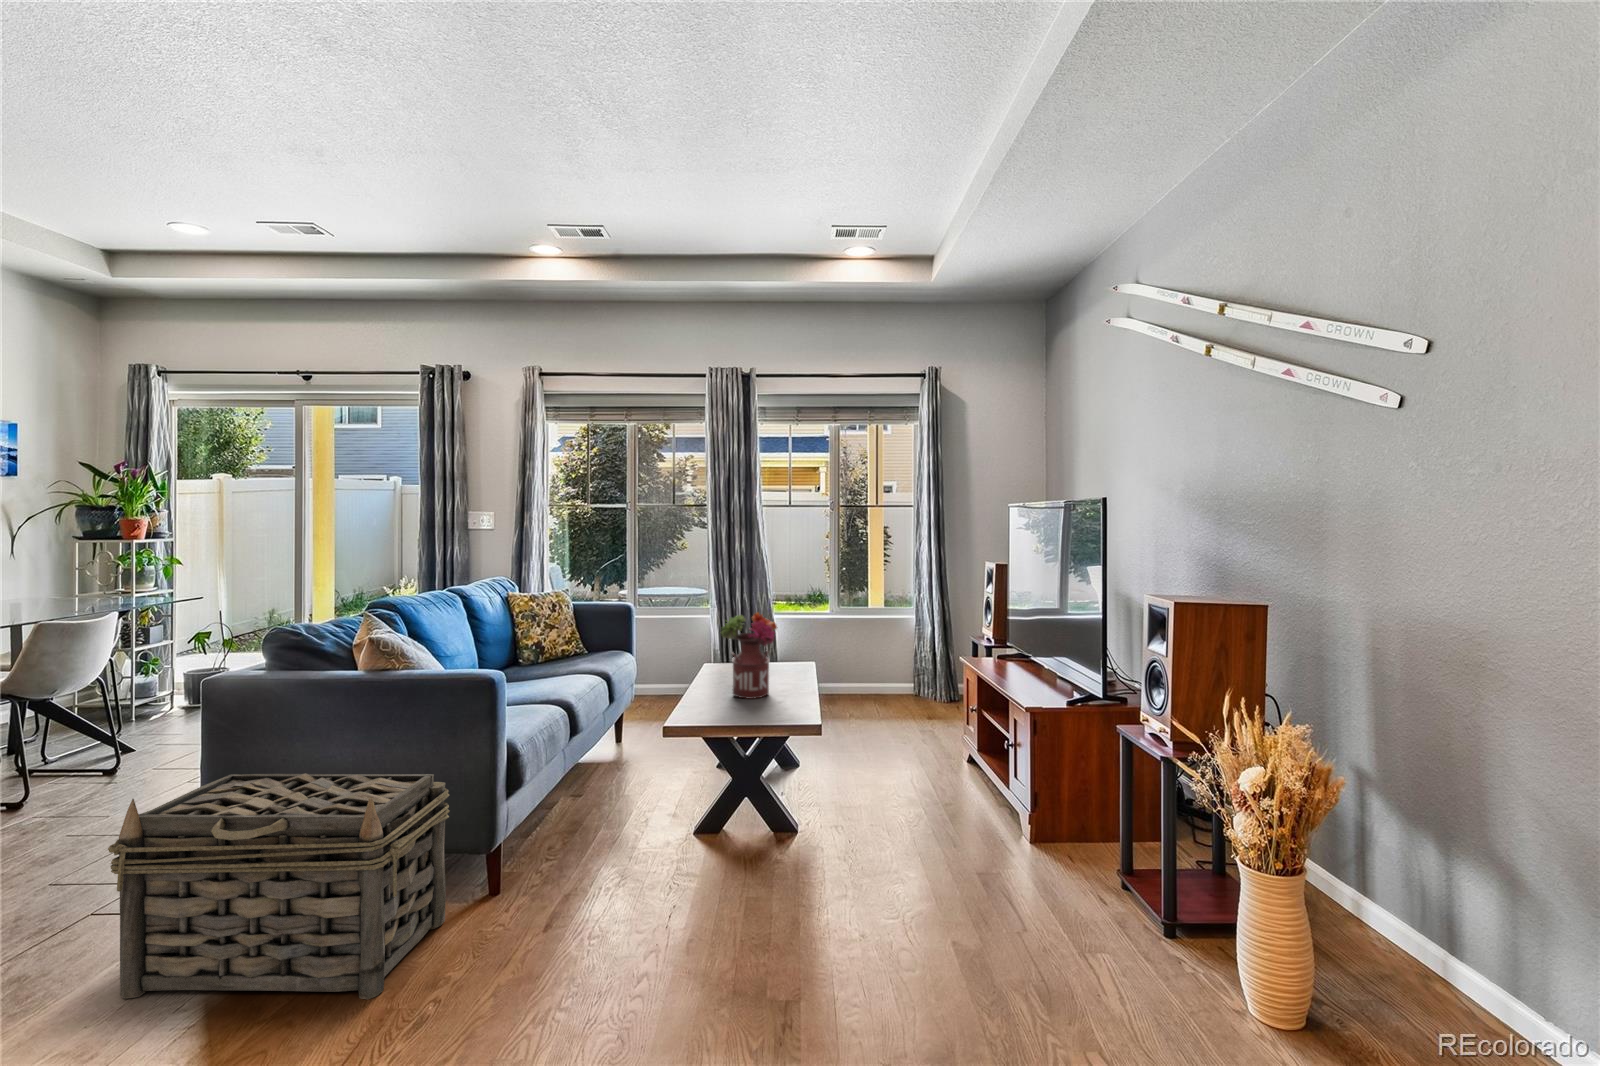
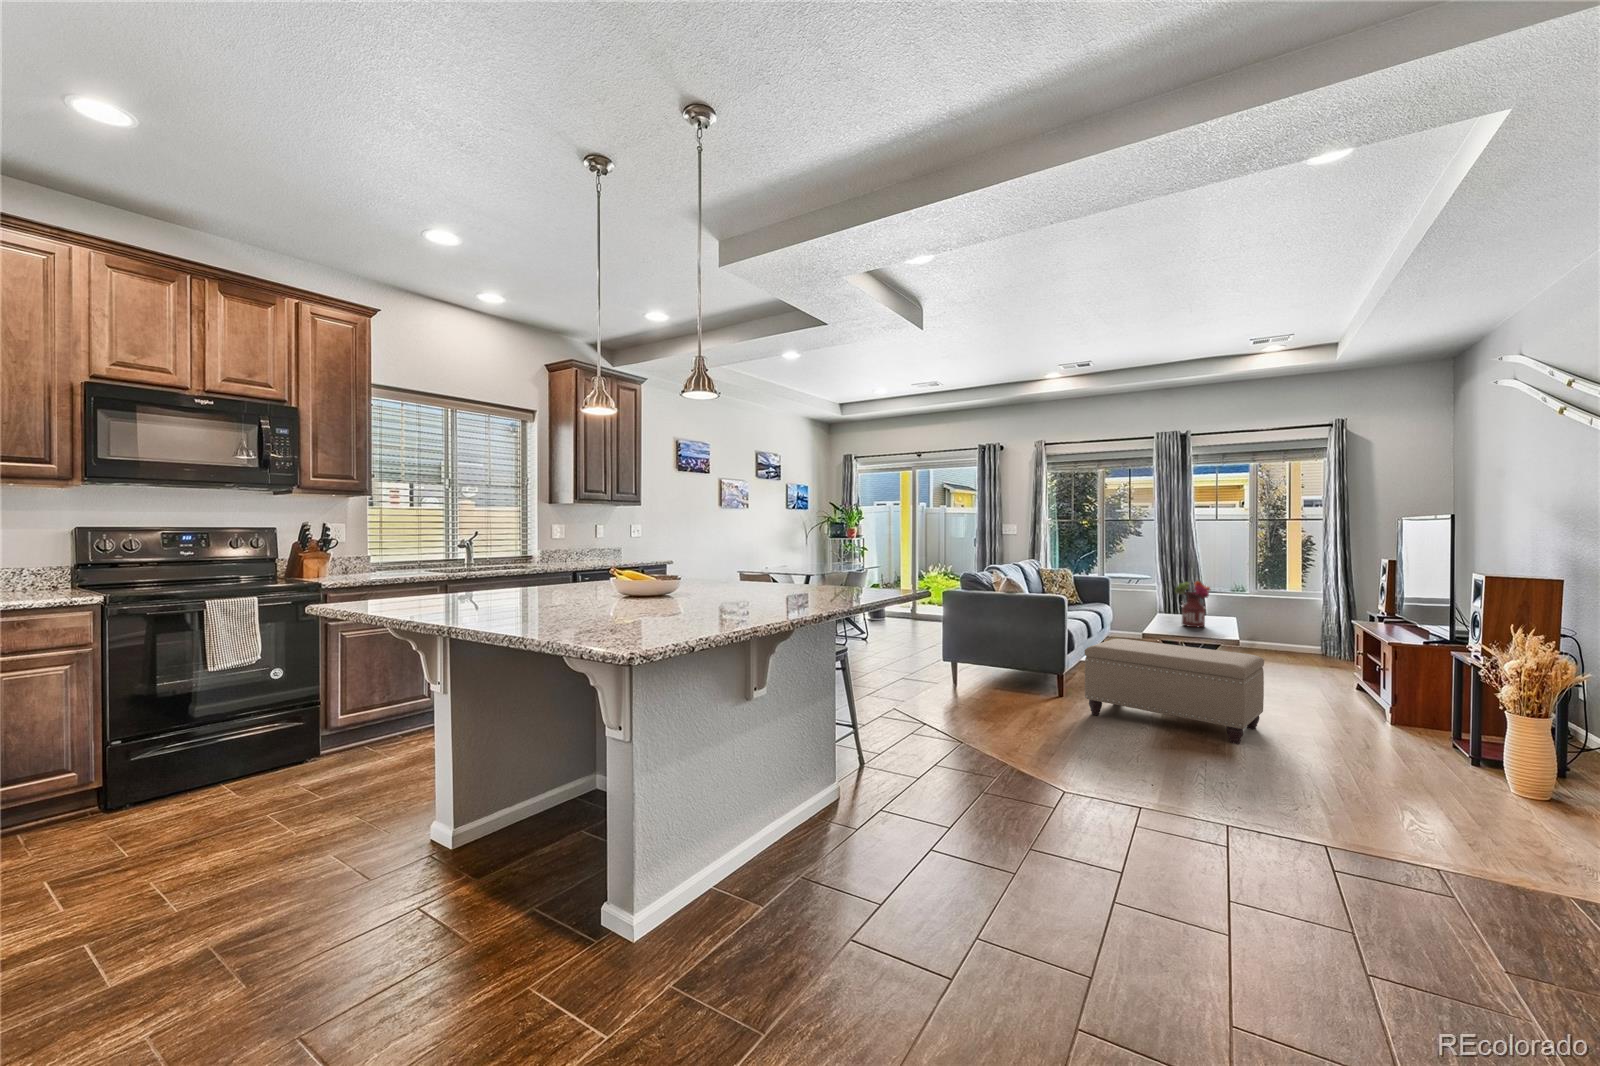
ottoman: none [508,757,865,1009] -> present [1085,639,1264,744]
basket: present [108,773,449,999] -> none [939,628,1050,711]

